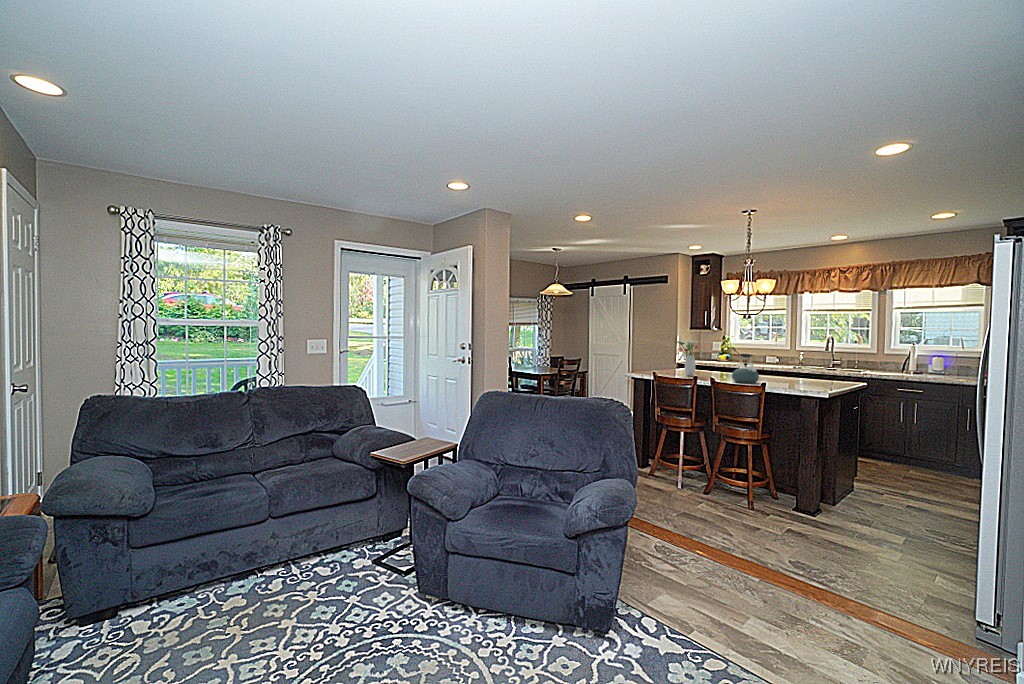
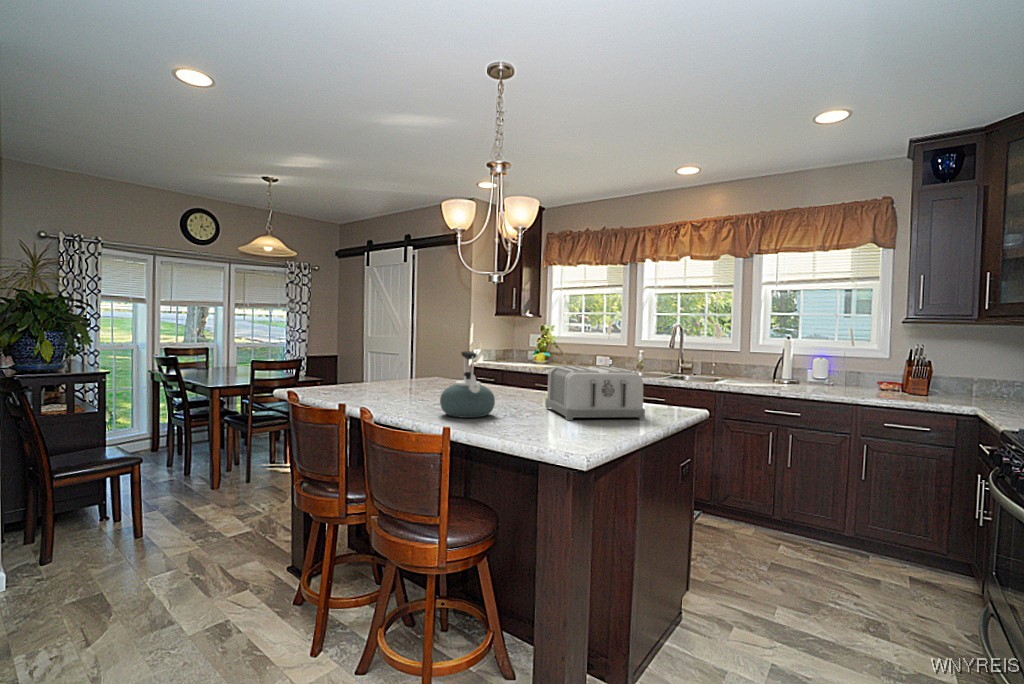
flower arrangement: present [677,340,698,376] -> none [375,324,424,394]
toaster: none [777,361,834,385] -> present [545,366,645,420]

